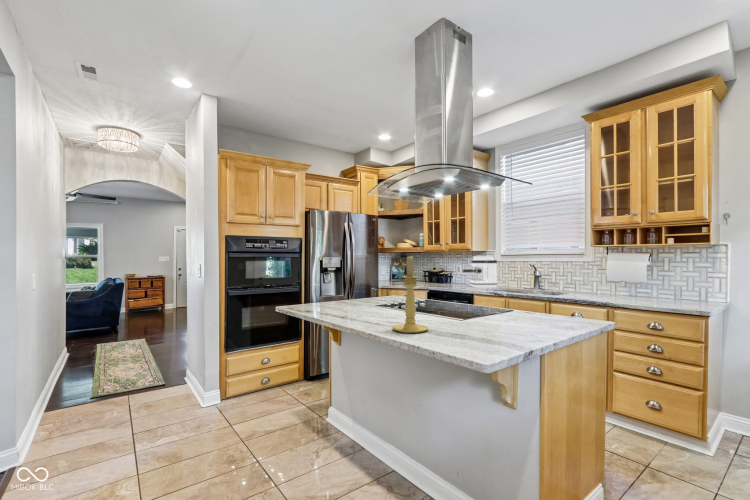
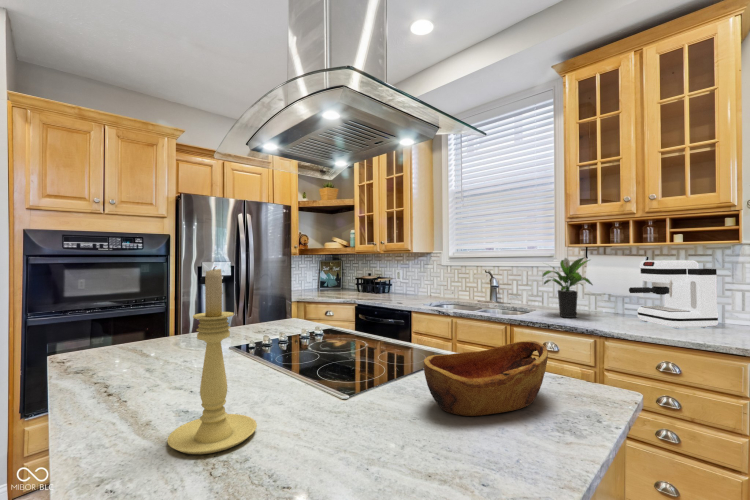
potted plant: none [570,254,611,298] -> present [543,258,593,318]
coffee maker: present [463,256,497,288] -> present [629,260,718,328]
wooden bowl: none [503,297,567,328] -> present [424,340,548,416]

